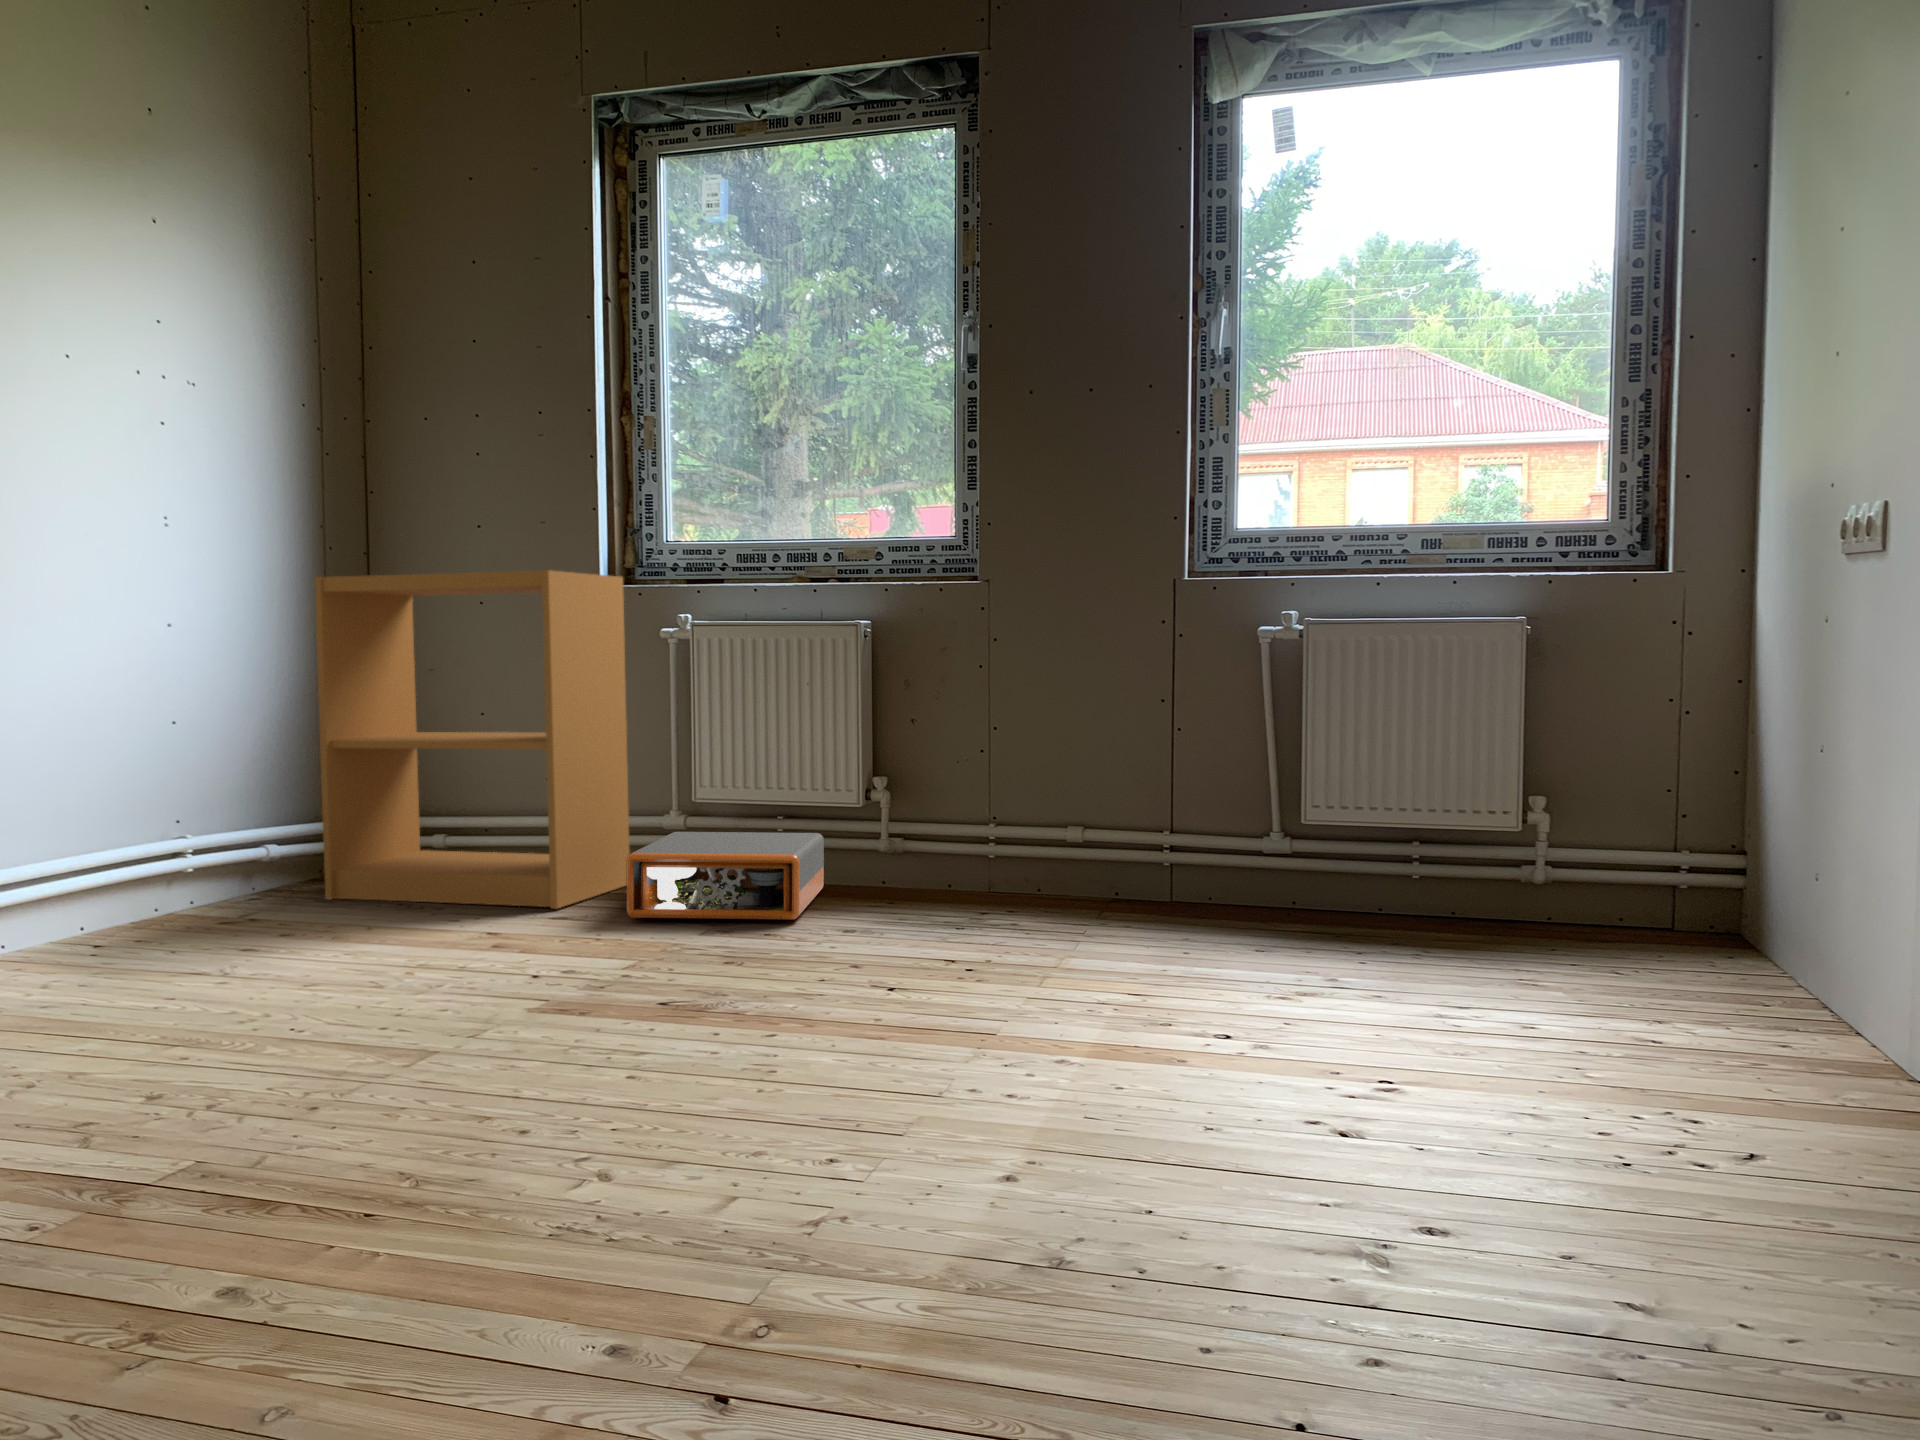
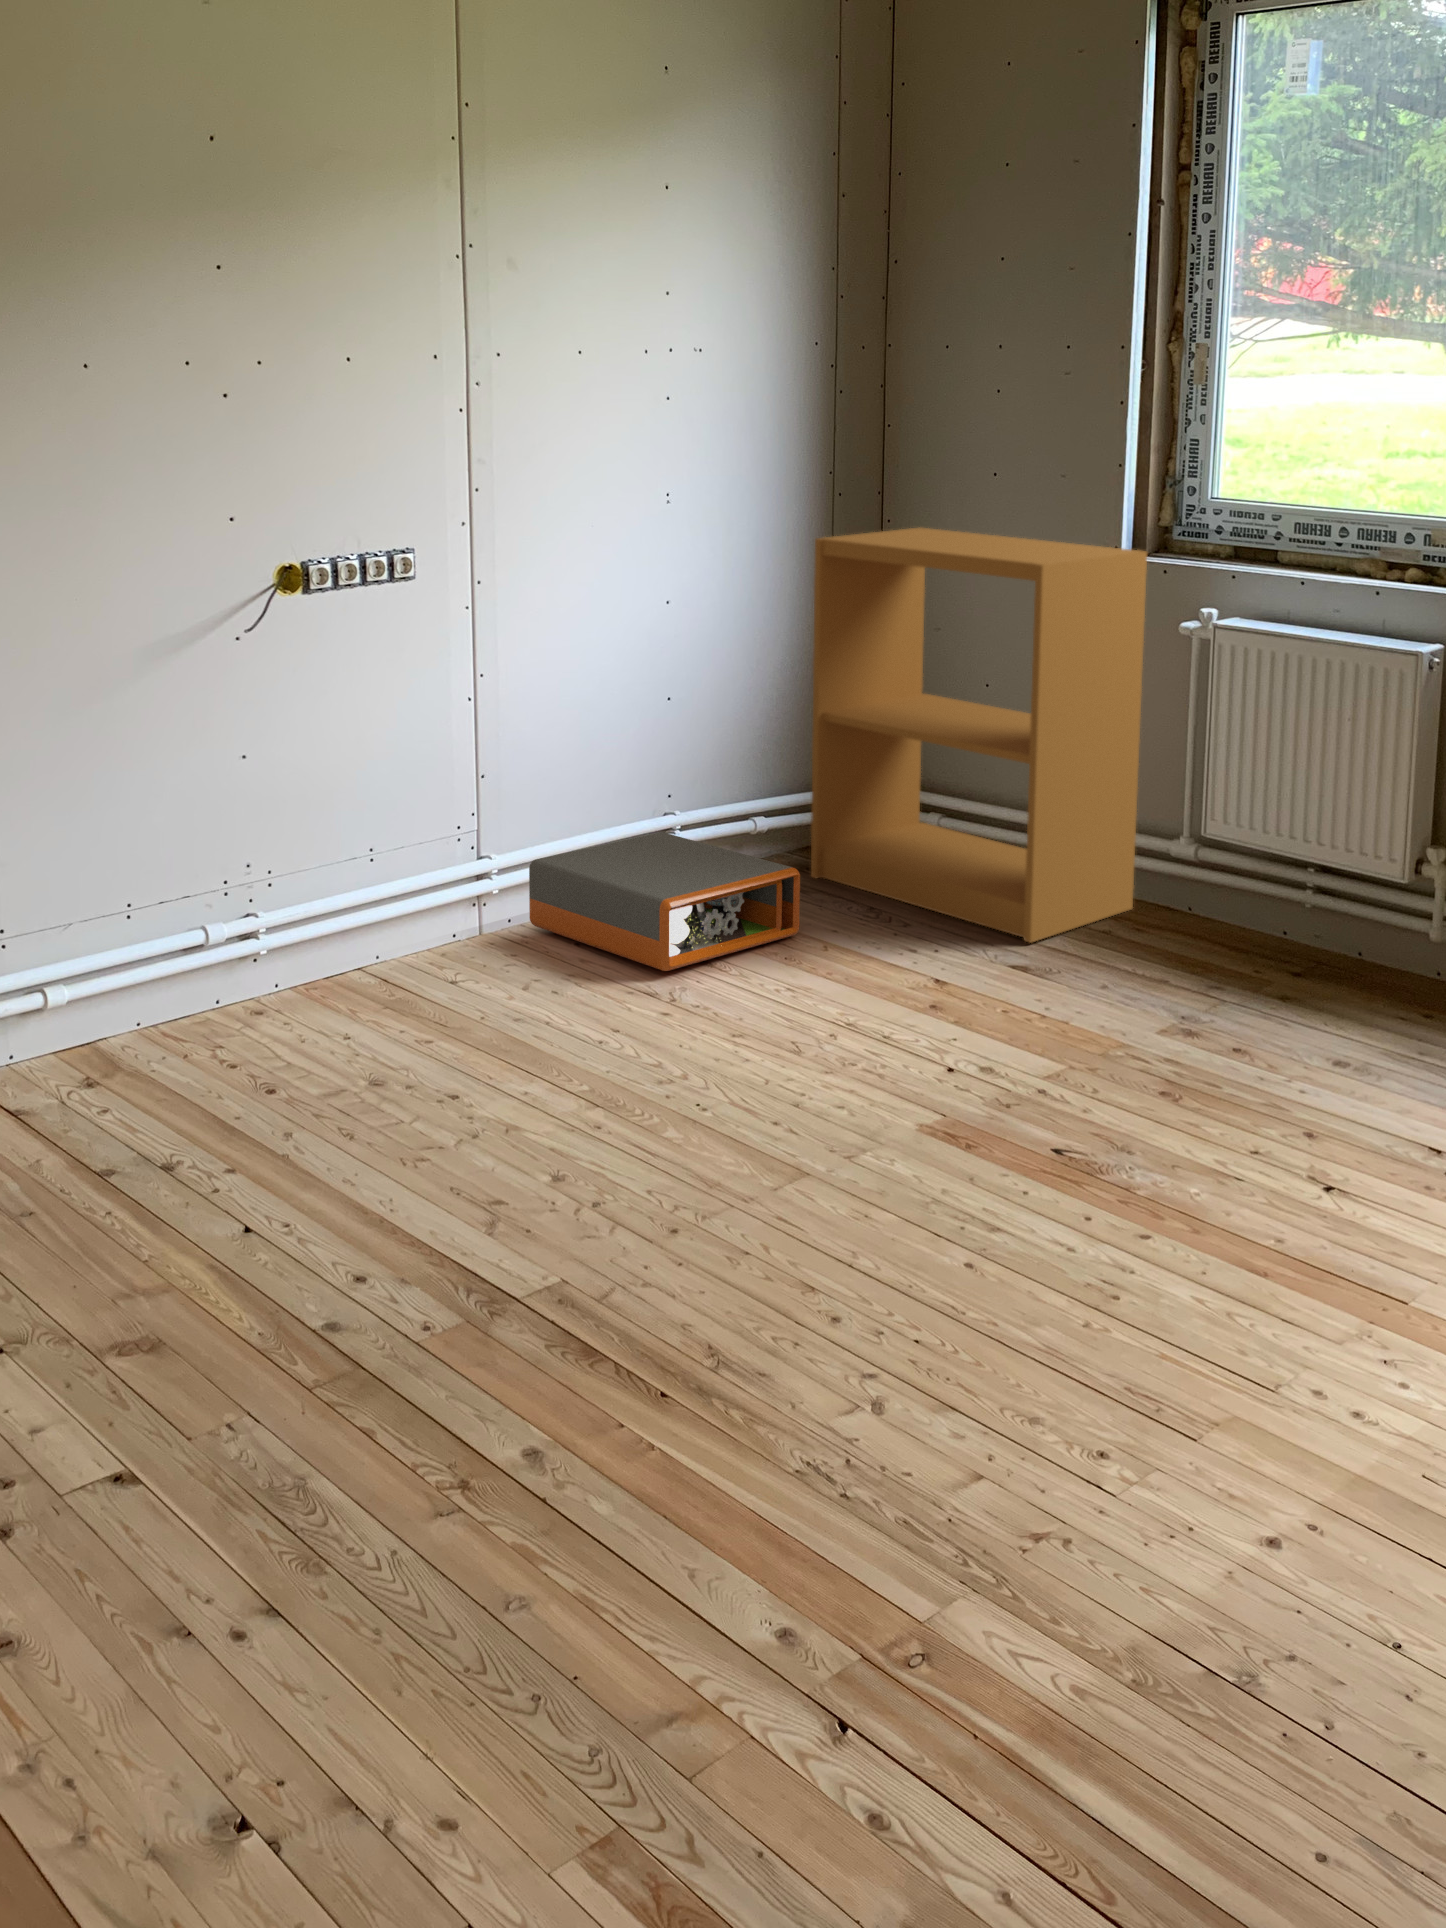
storage box: present [627,832,824,920] -> present [529,832,800,971]

